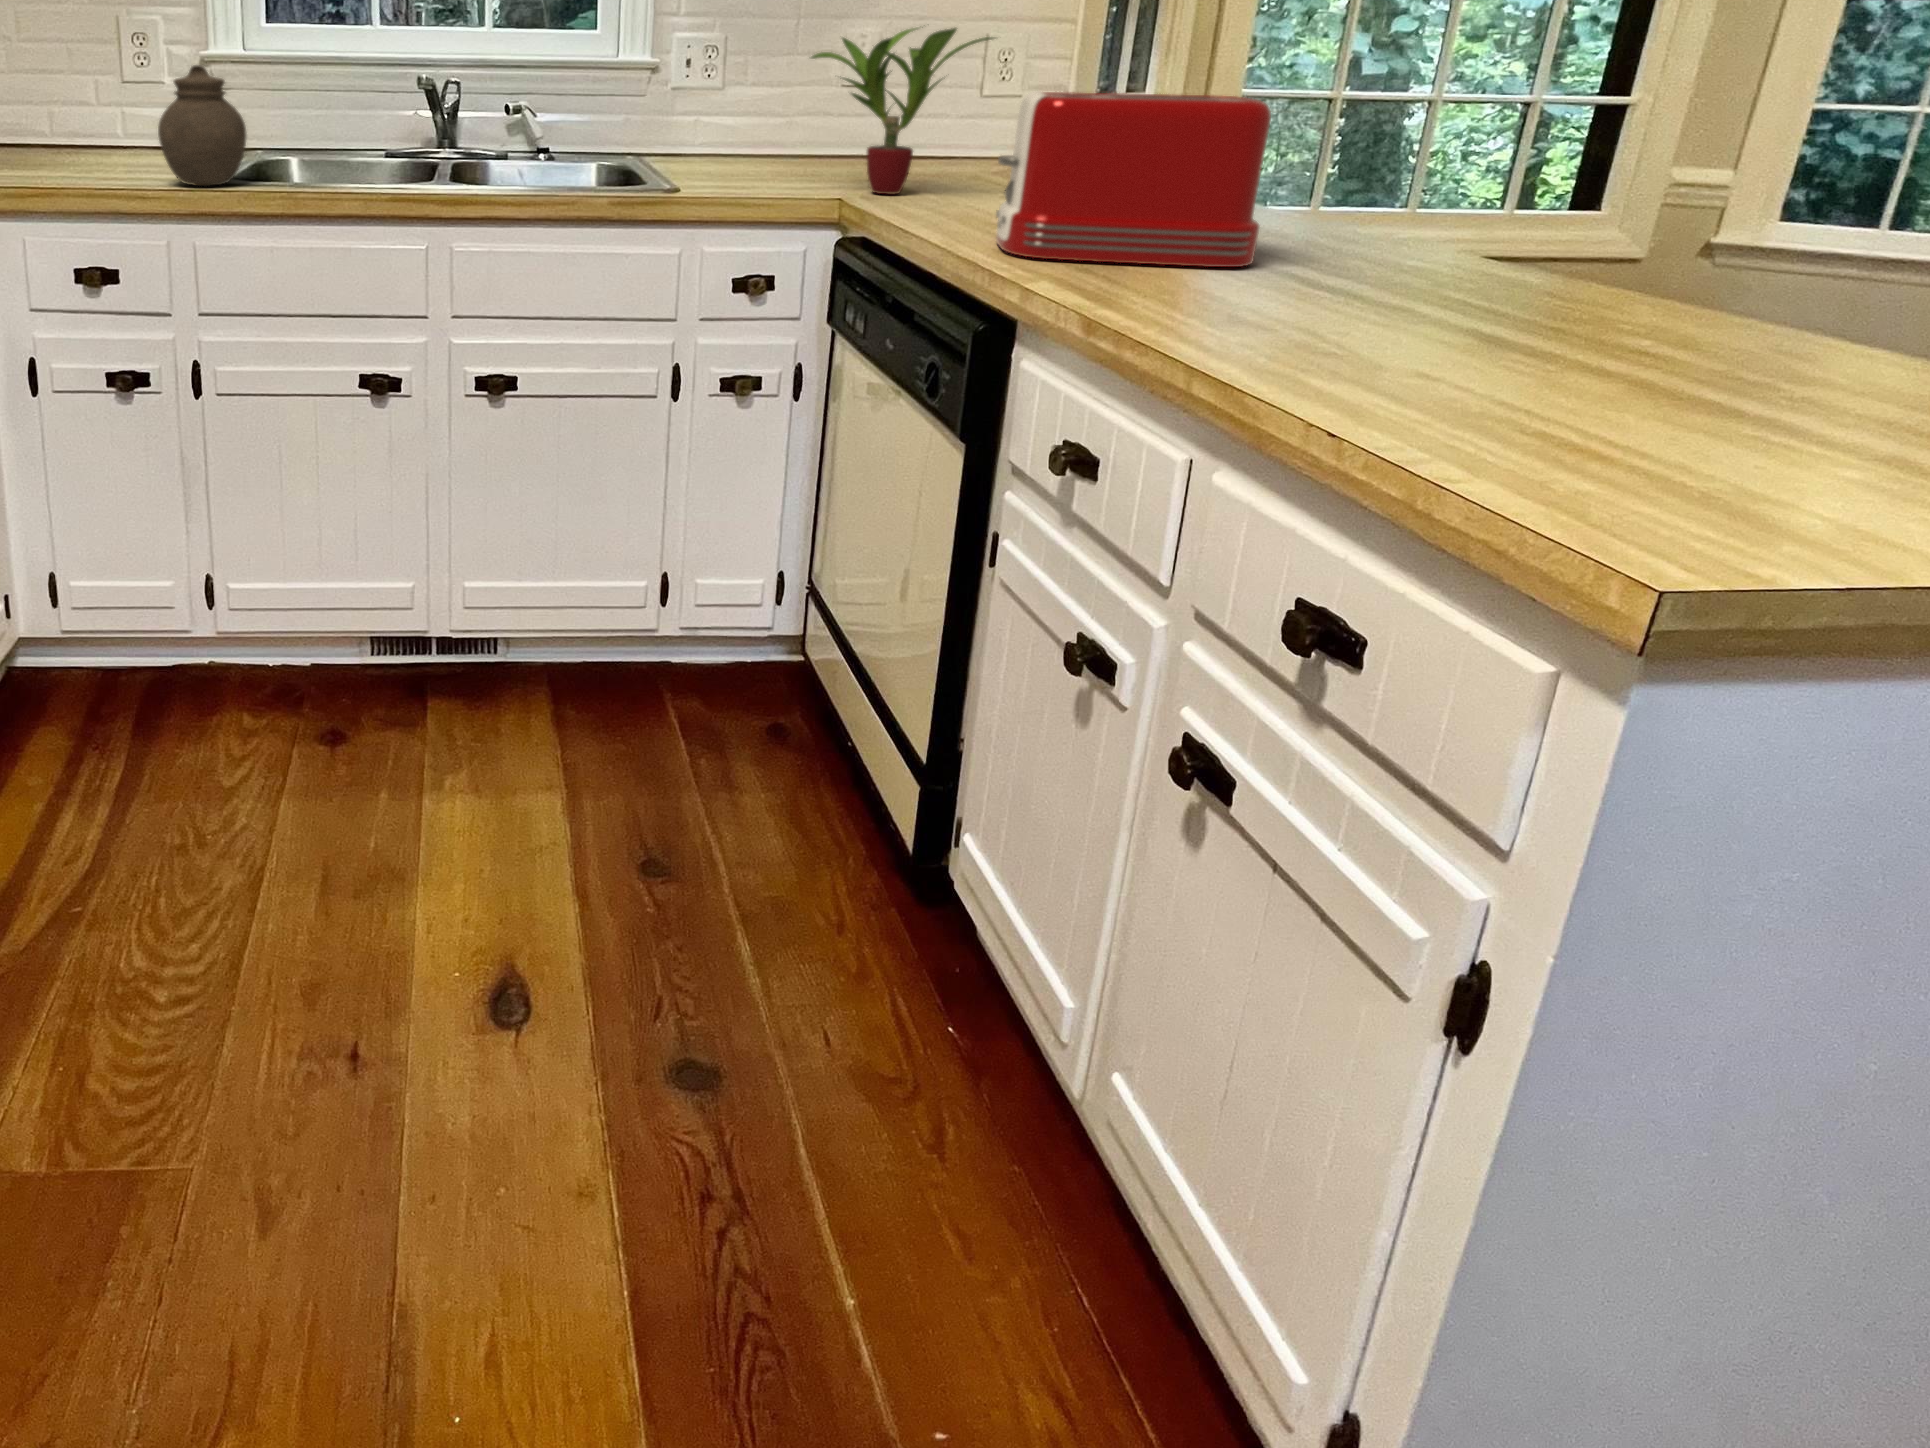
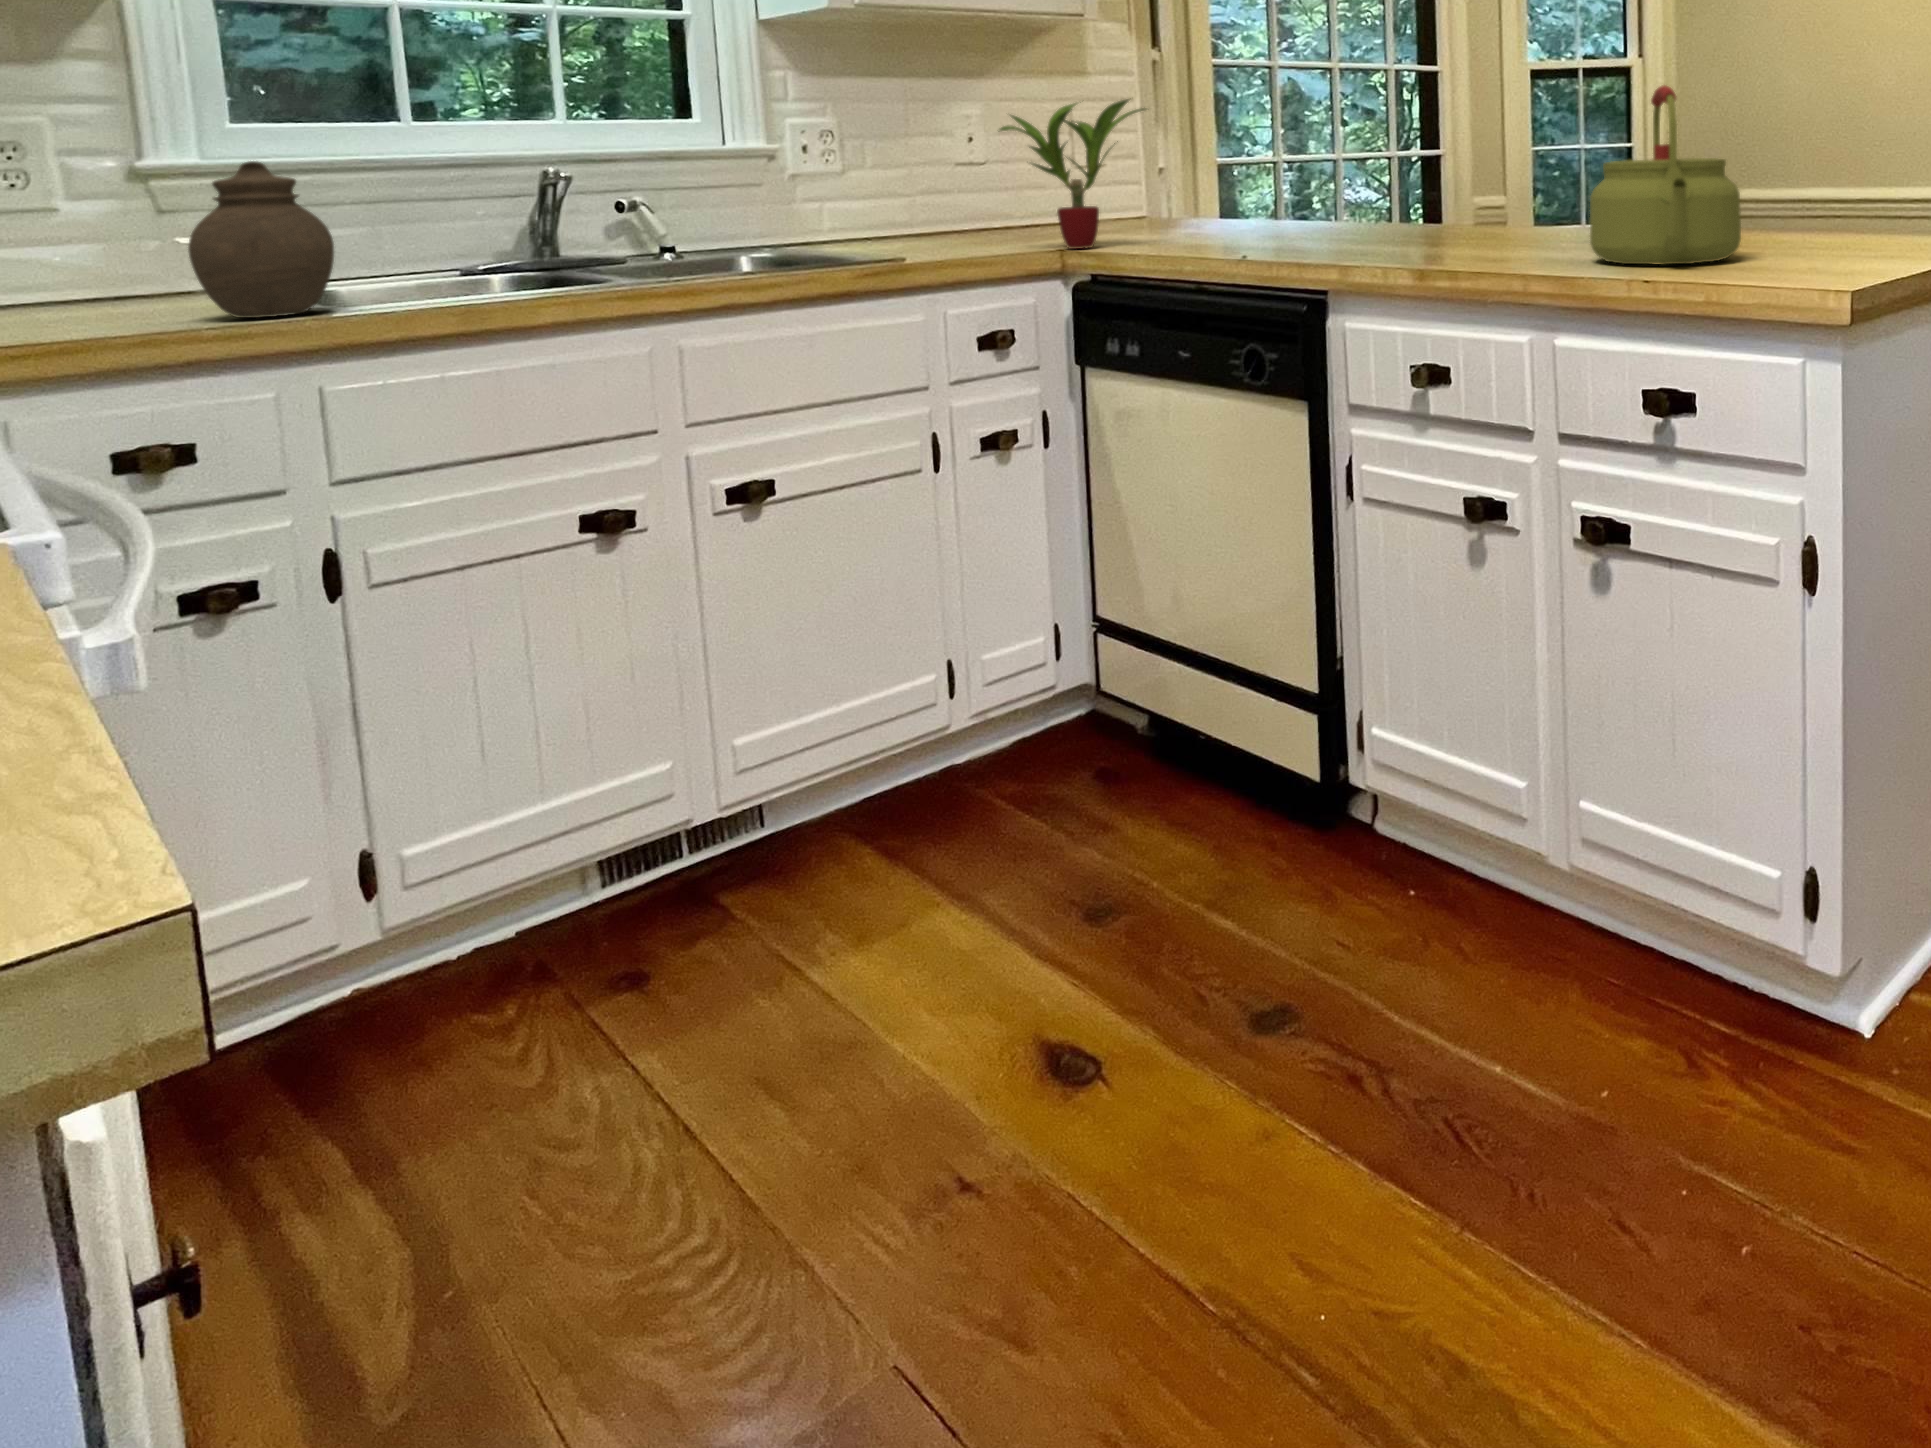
kettle: none [1428,75,1773,400] -> present [1590,85,1741,265]
toaster: present [996,91,1271,267] -> none [1241,132,1424,260]

